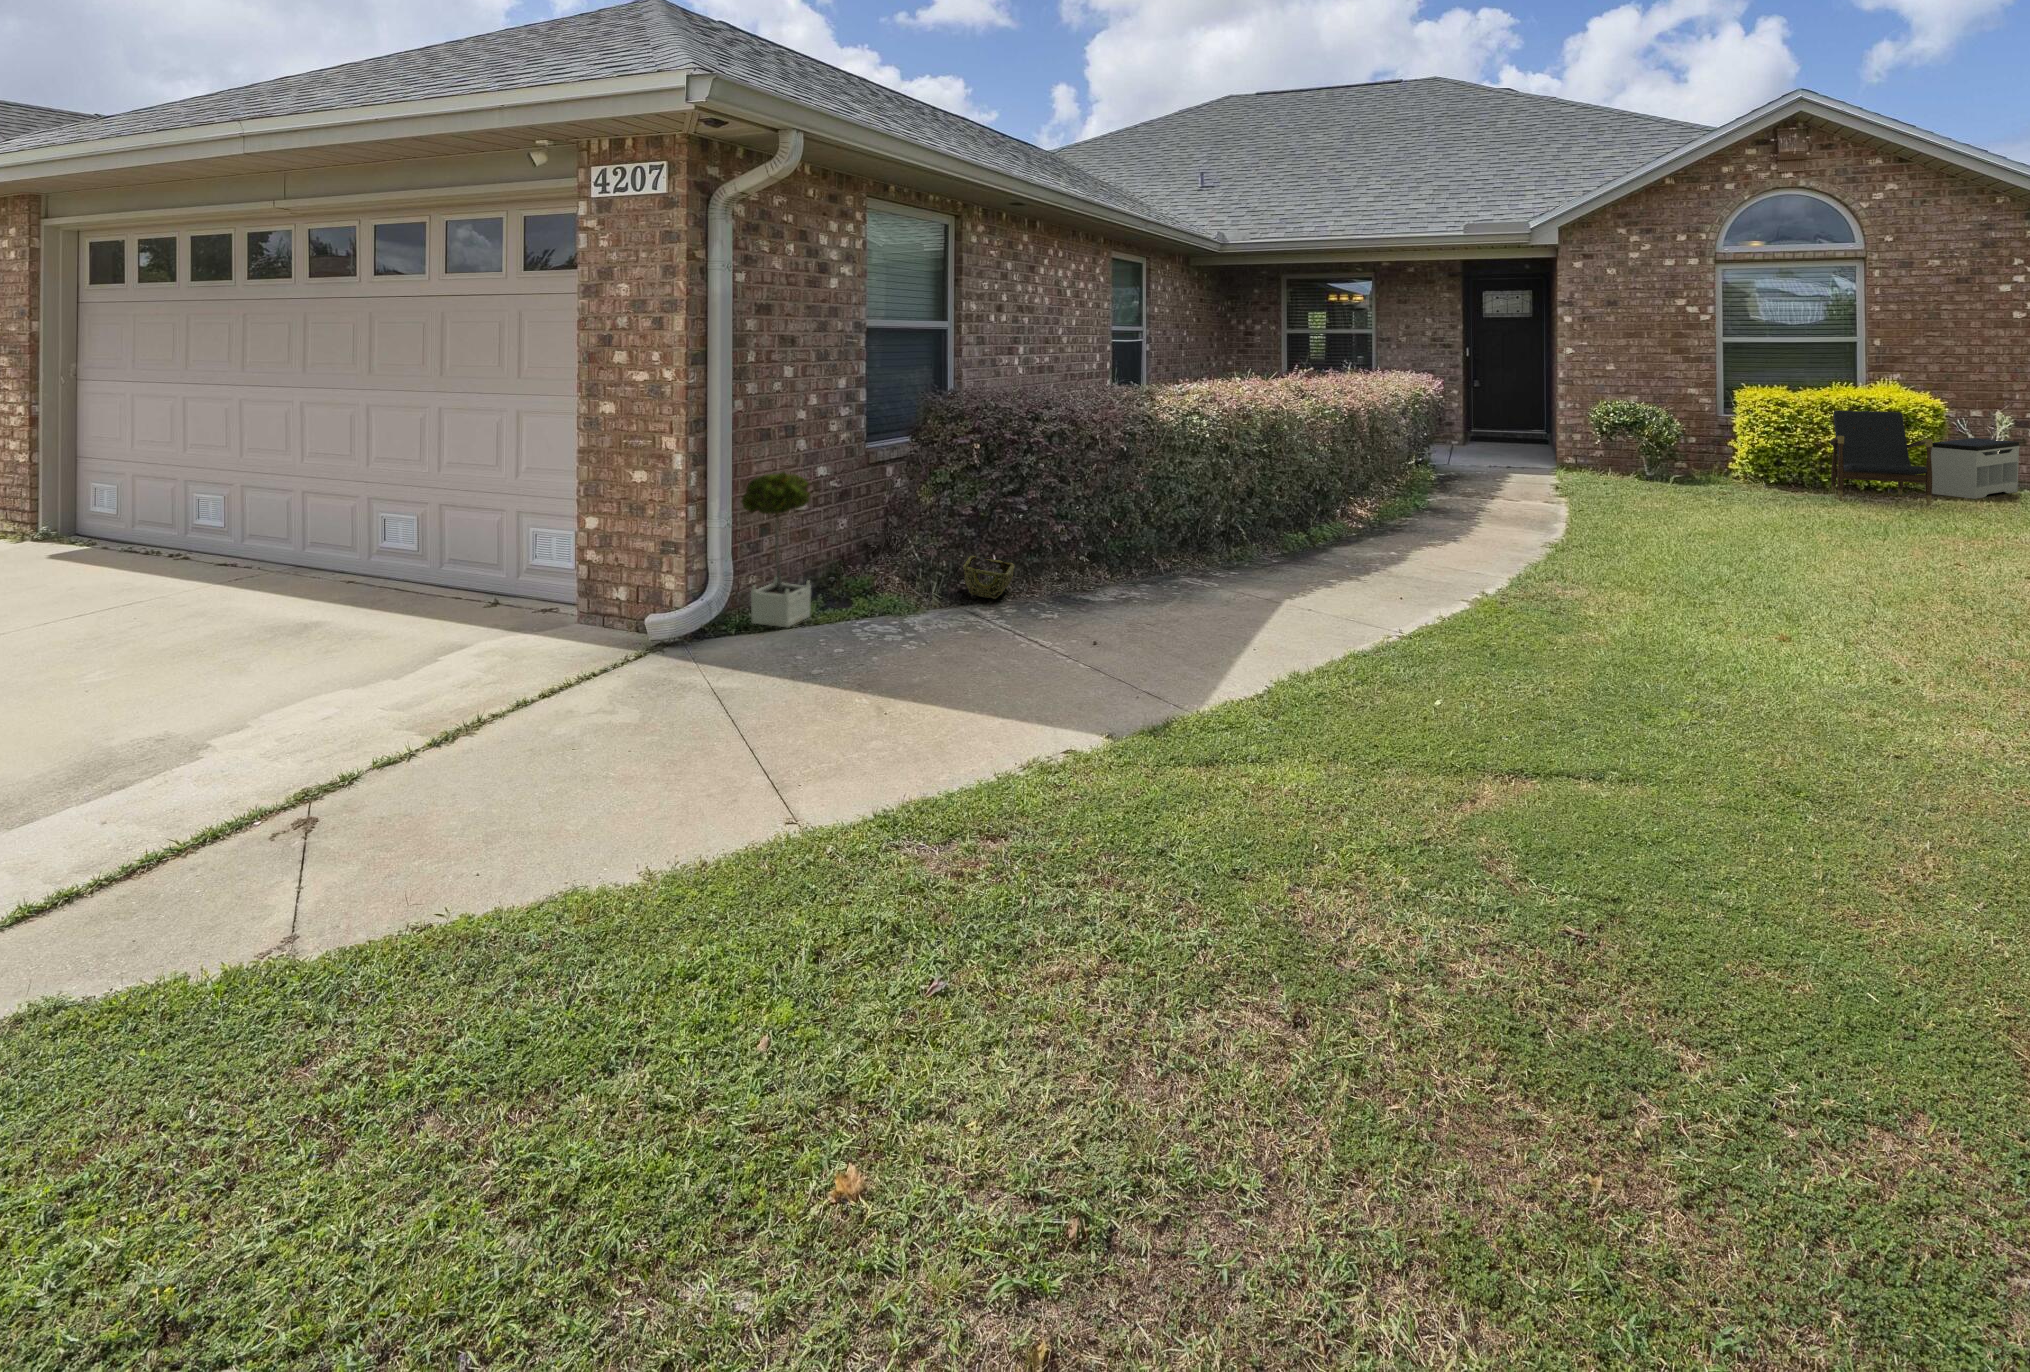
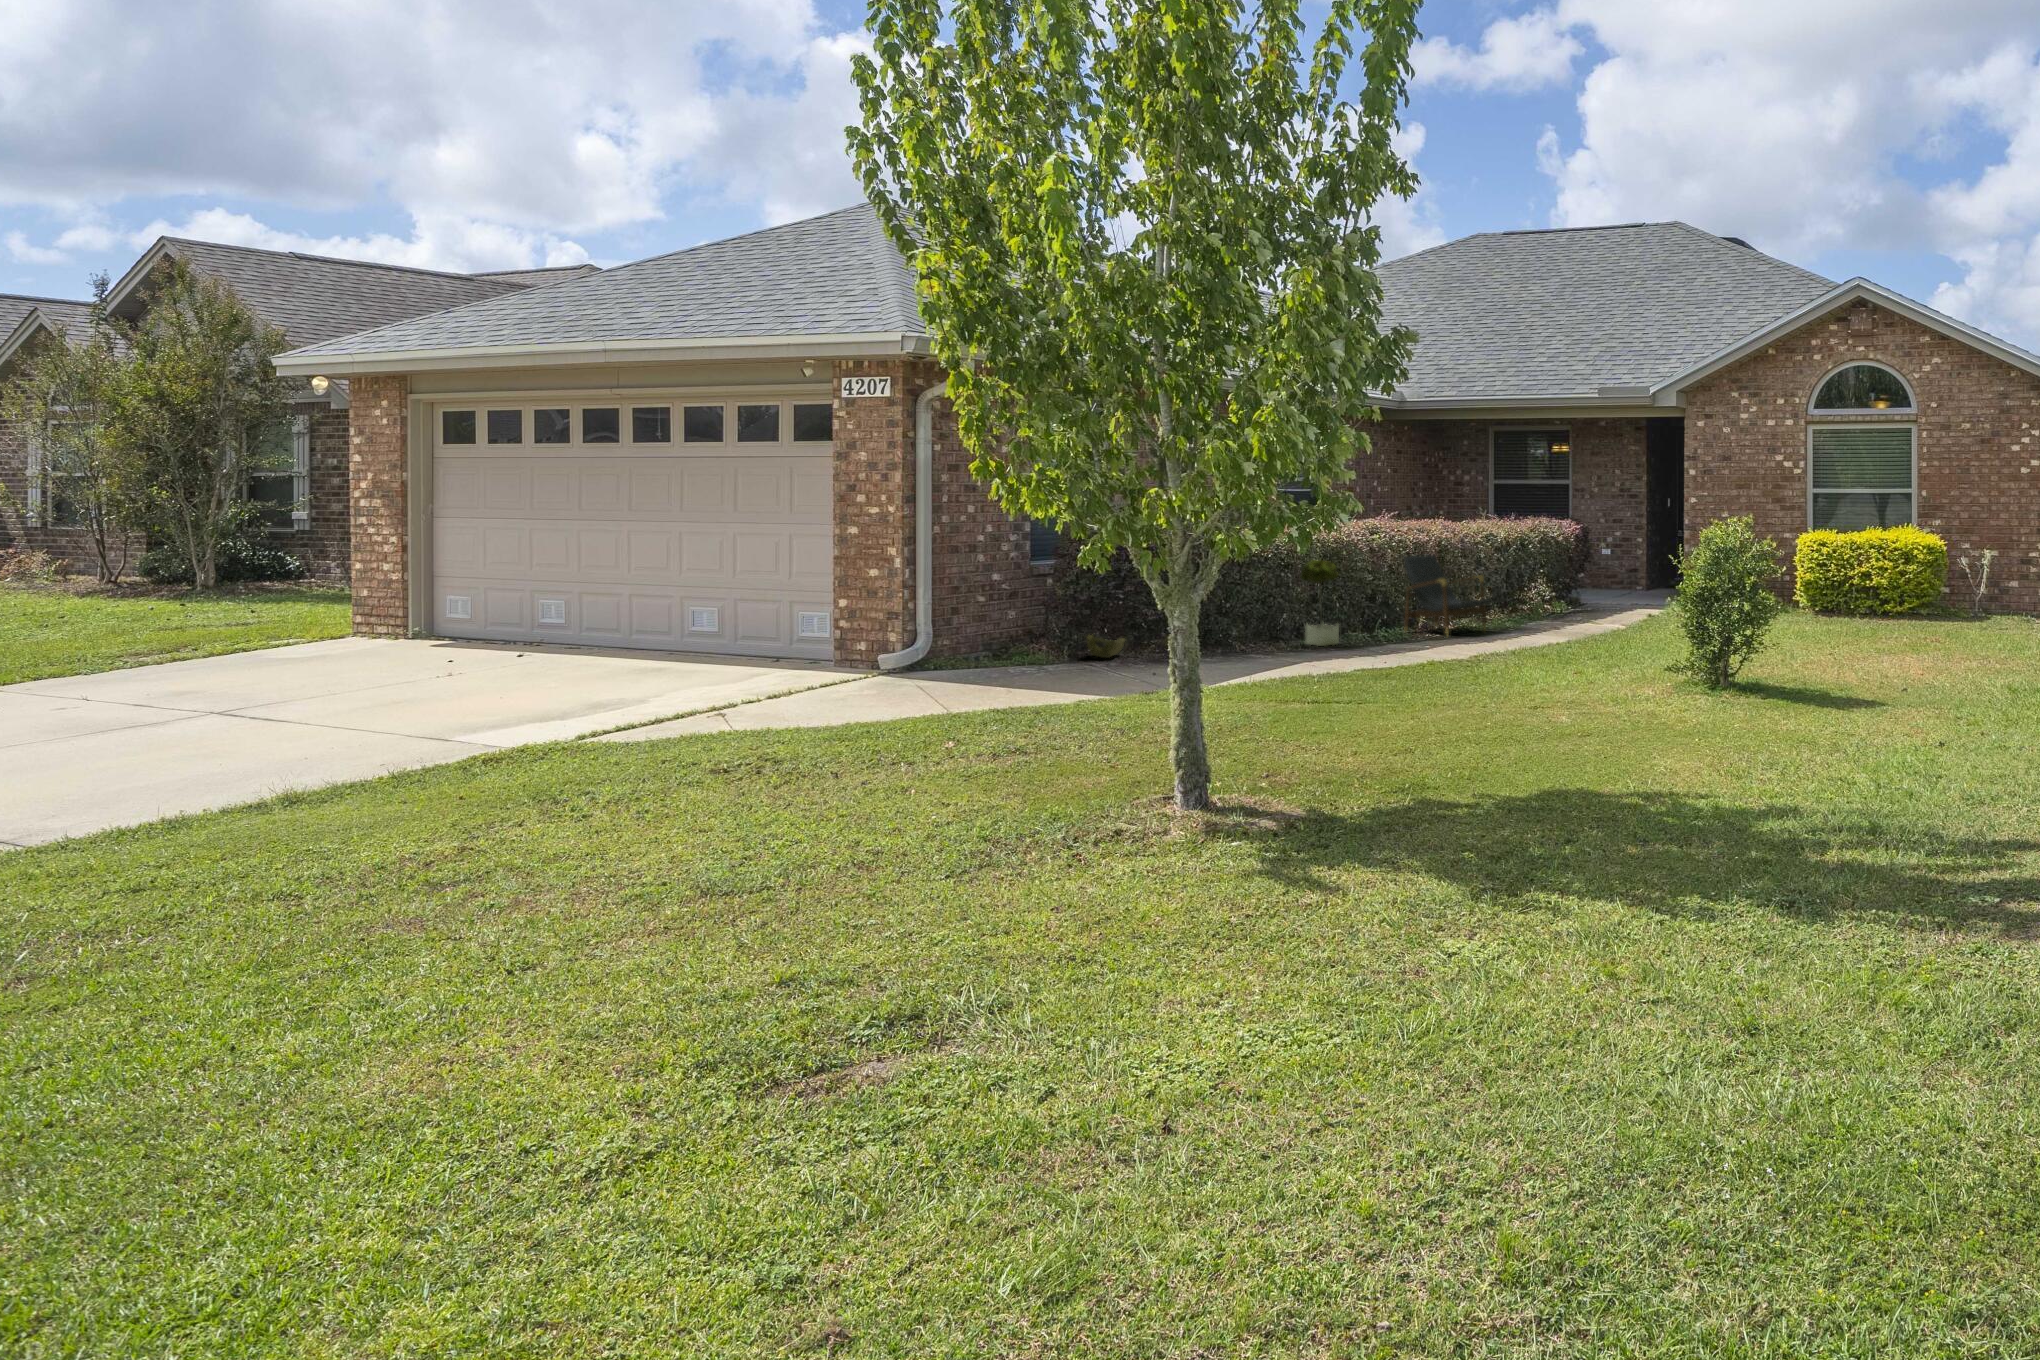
lounge chair: present [1830,410,1933,505] -> present [1404,555,1492,636]
bench: present [1931,438,2020,499] -> none [1940,572,2019,619]
potted tree: present [742,472,811,627] -> present [1300,560,1339,646]

